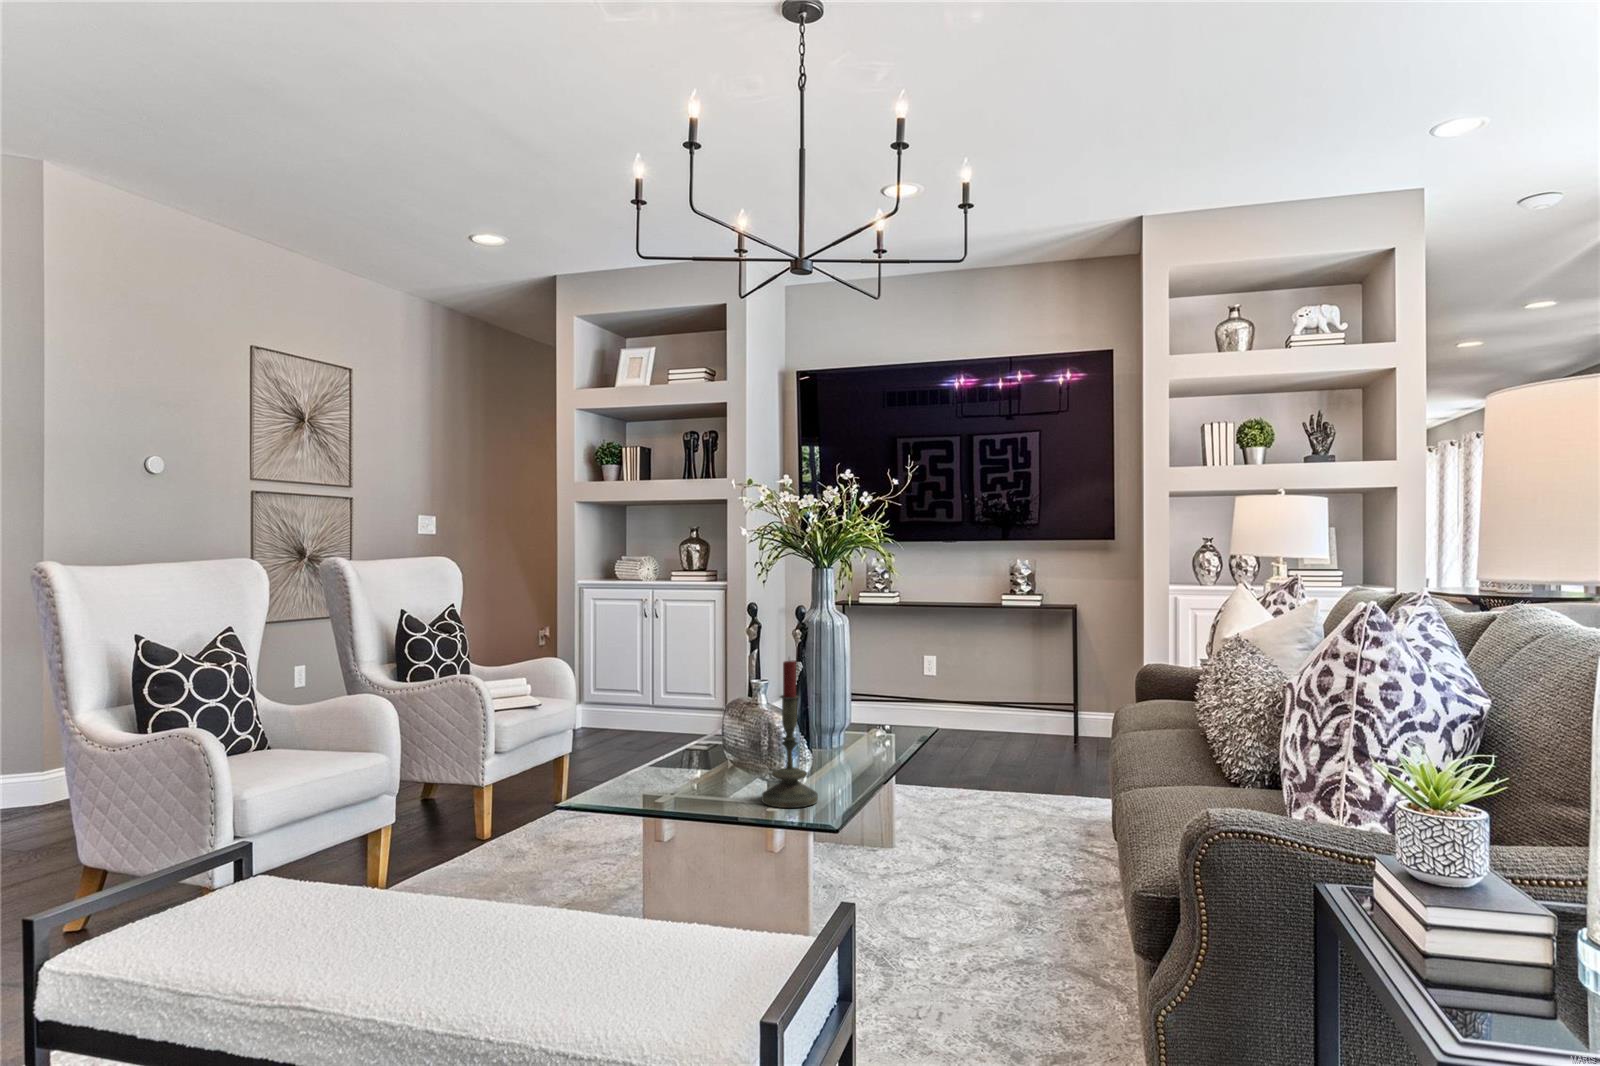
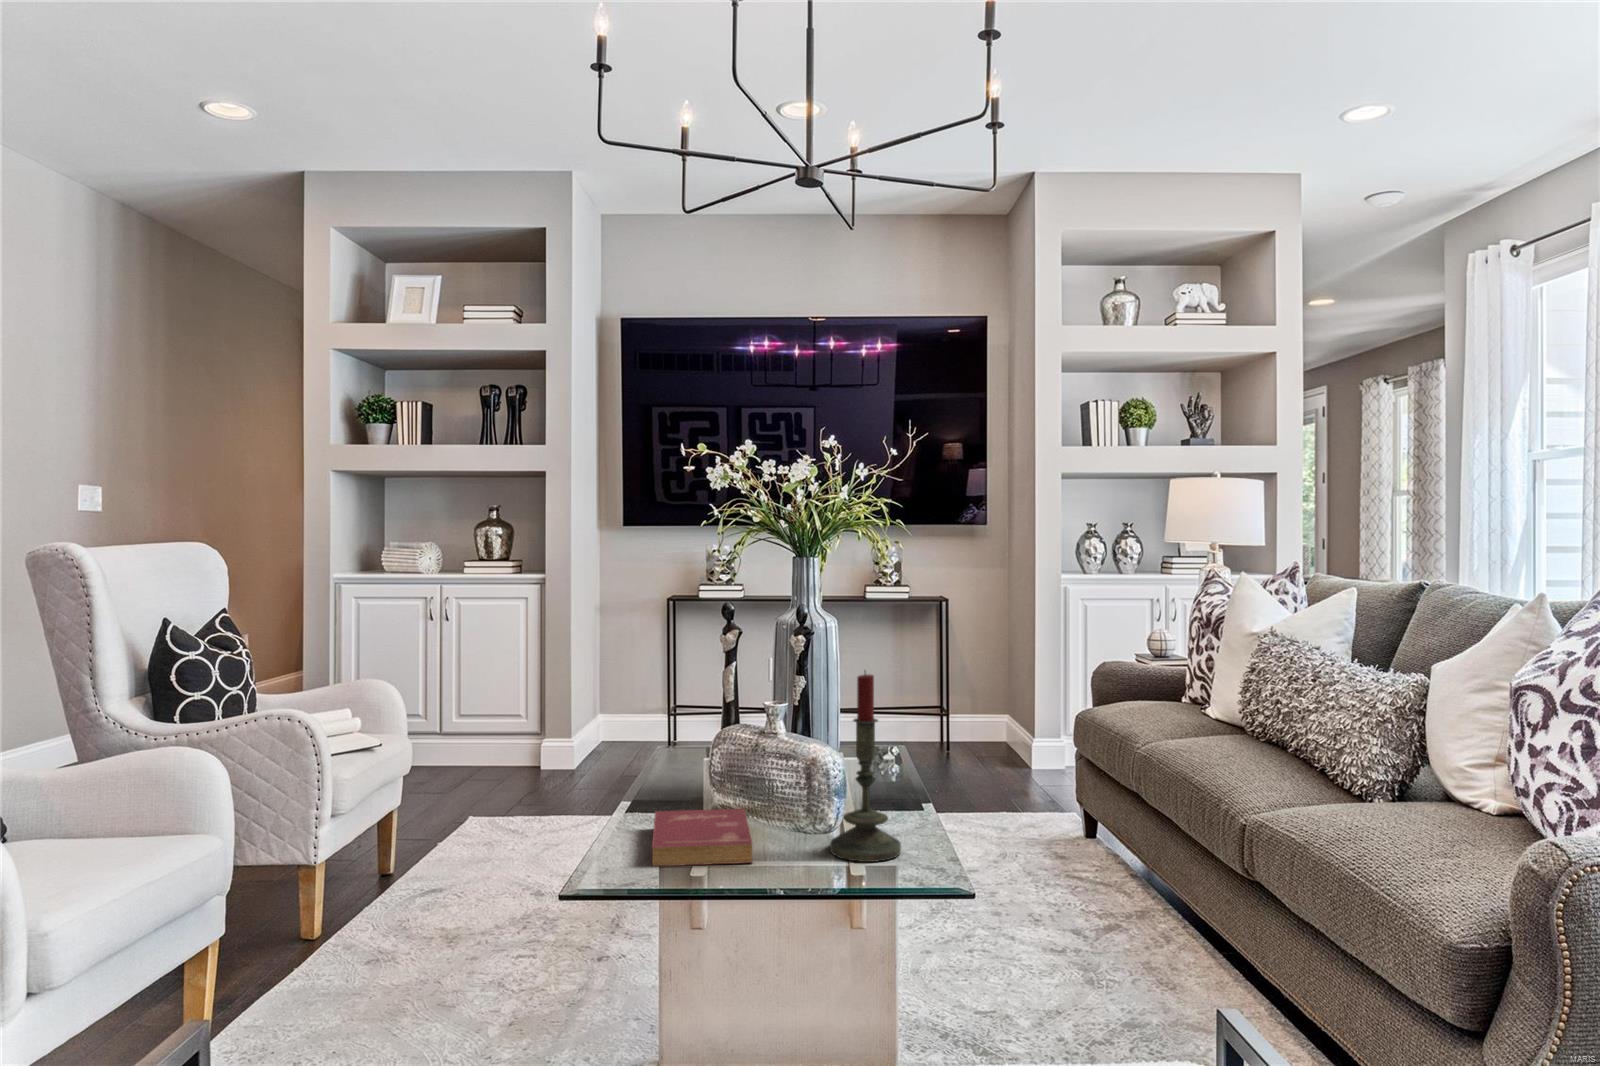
book: none [622,760,722,801] -> present [652,809,752,866]

